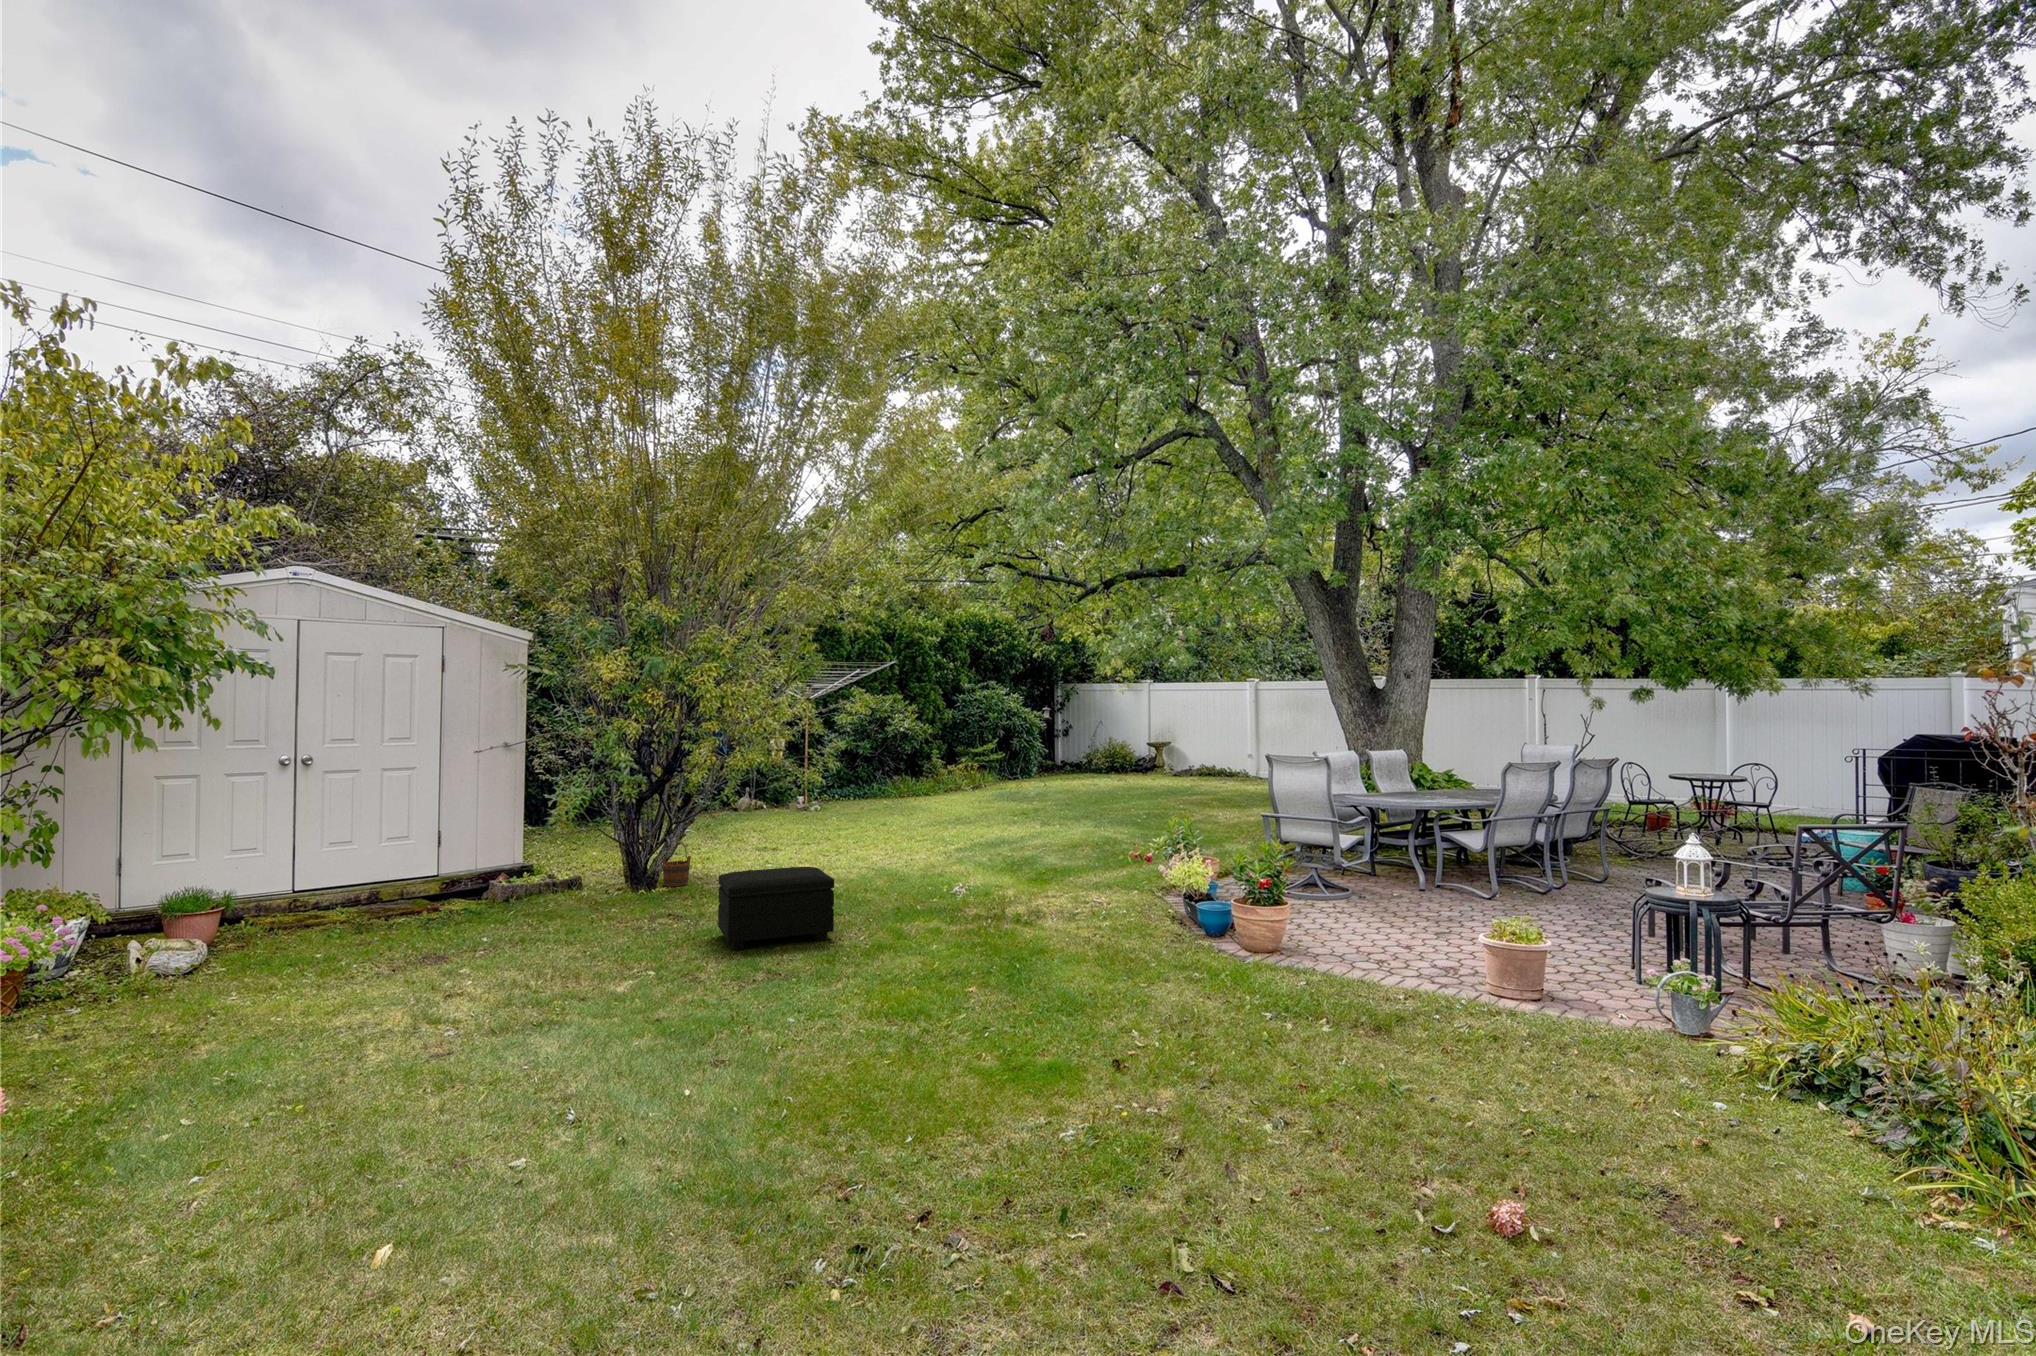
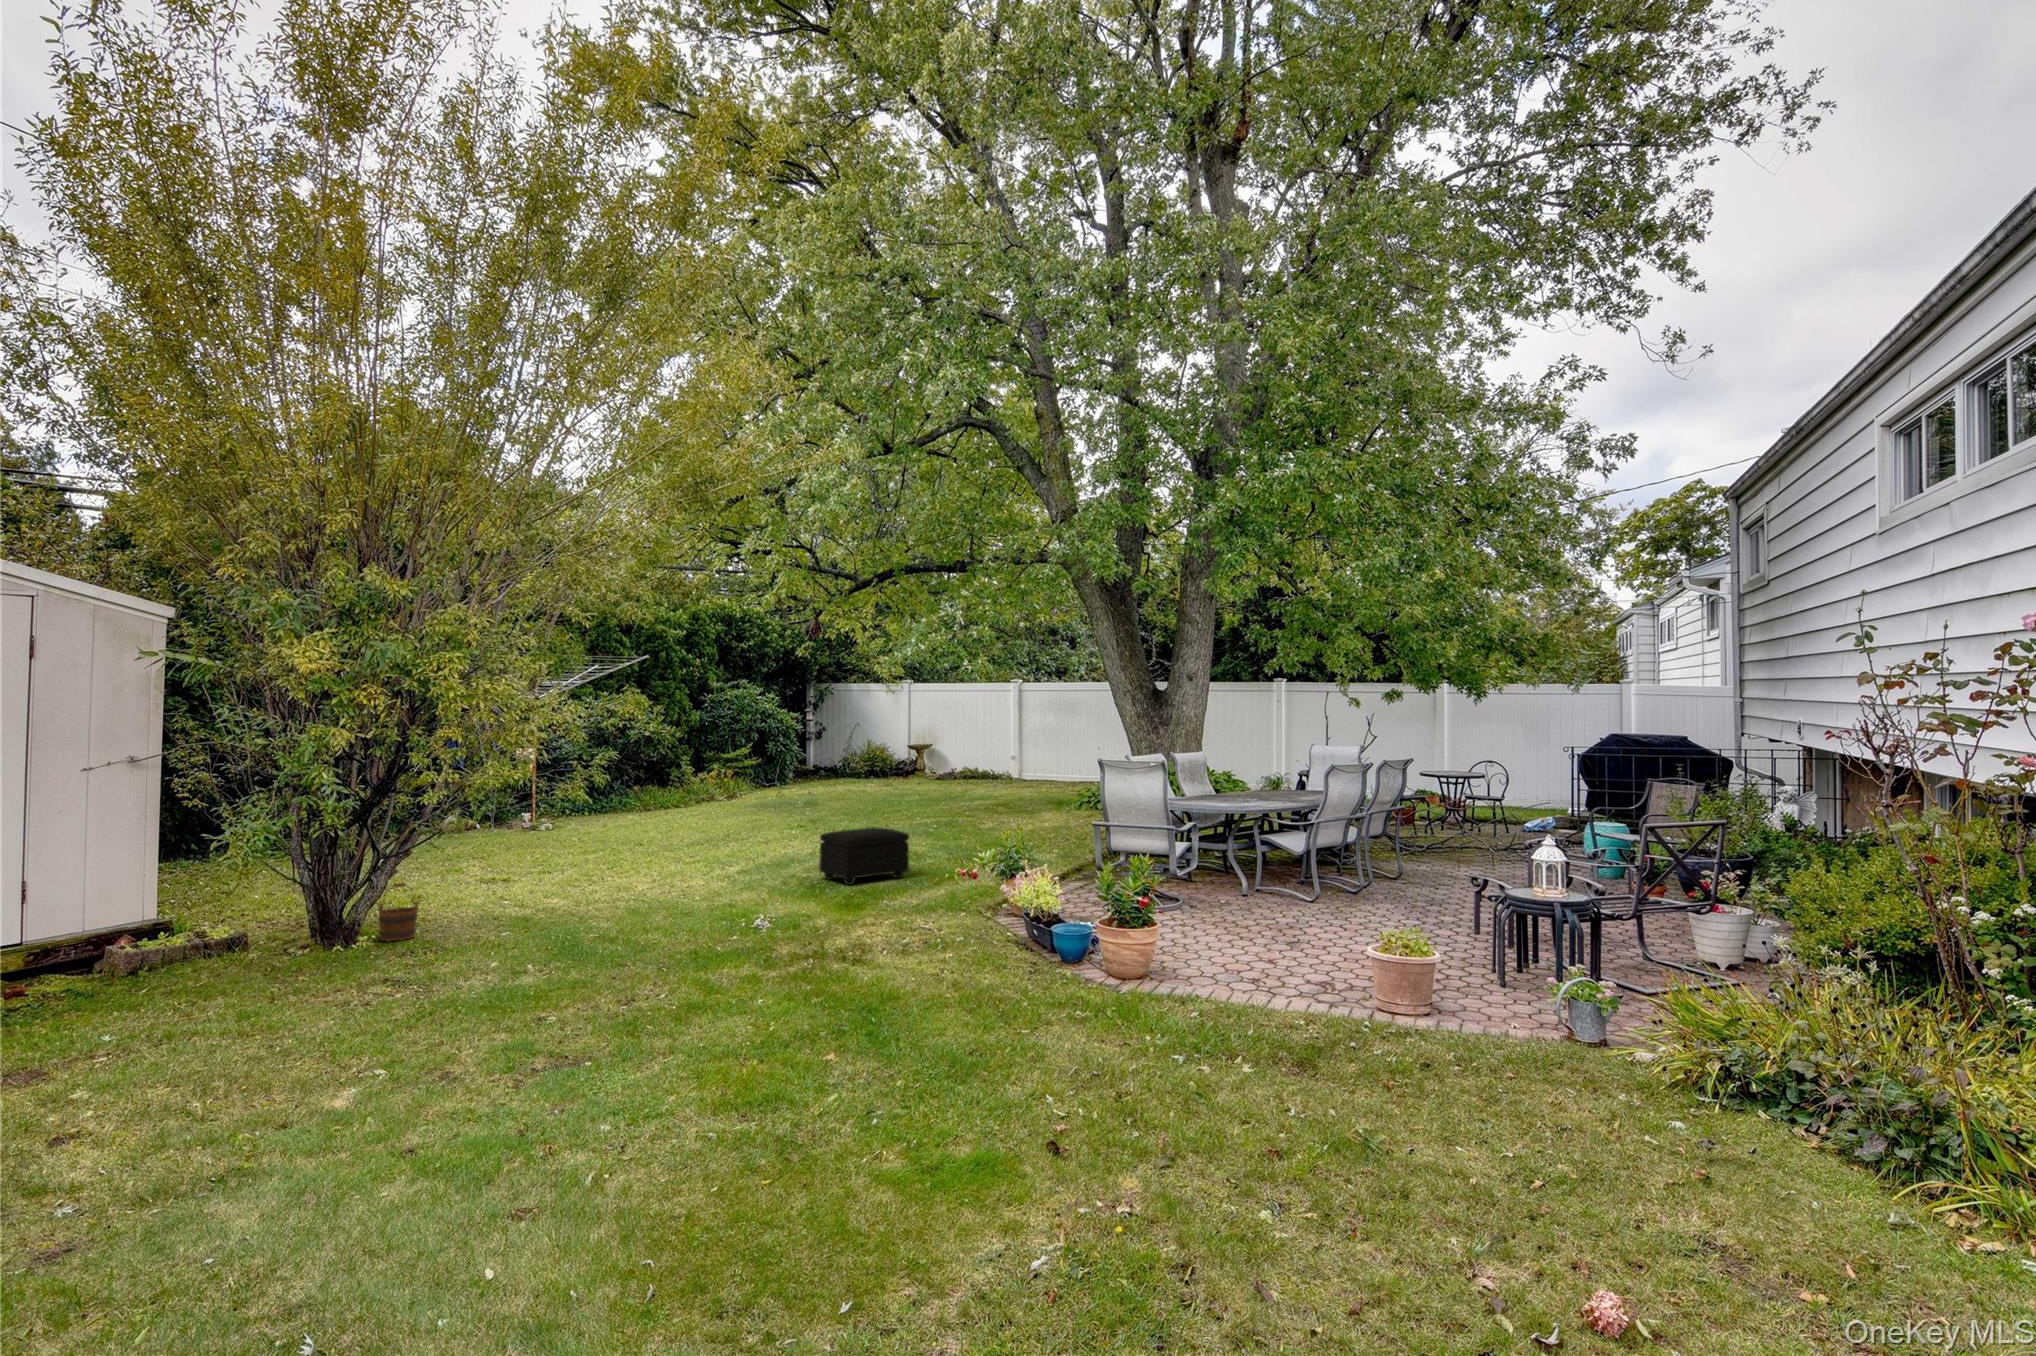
footstool: present [718,867,834,950] -> present [819,828,909,885]

